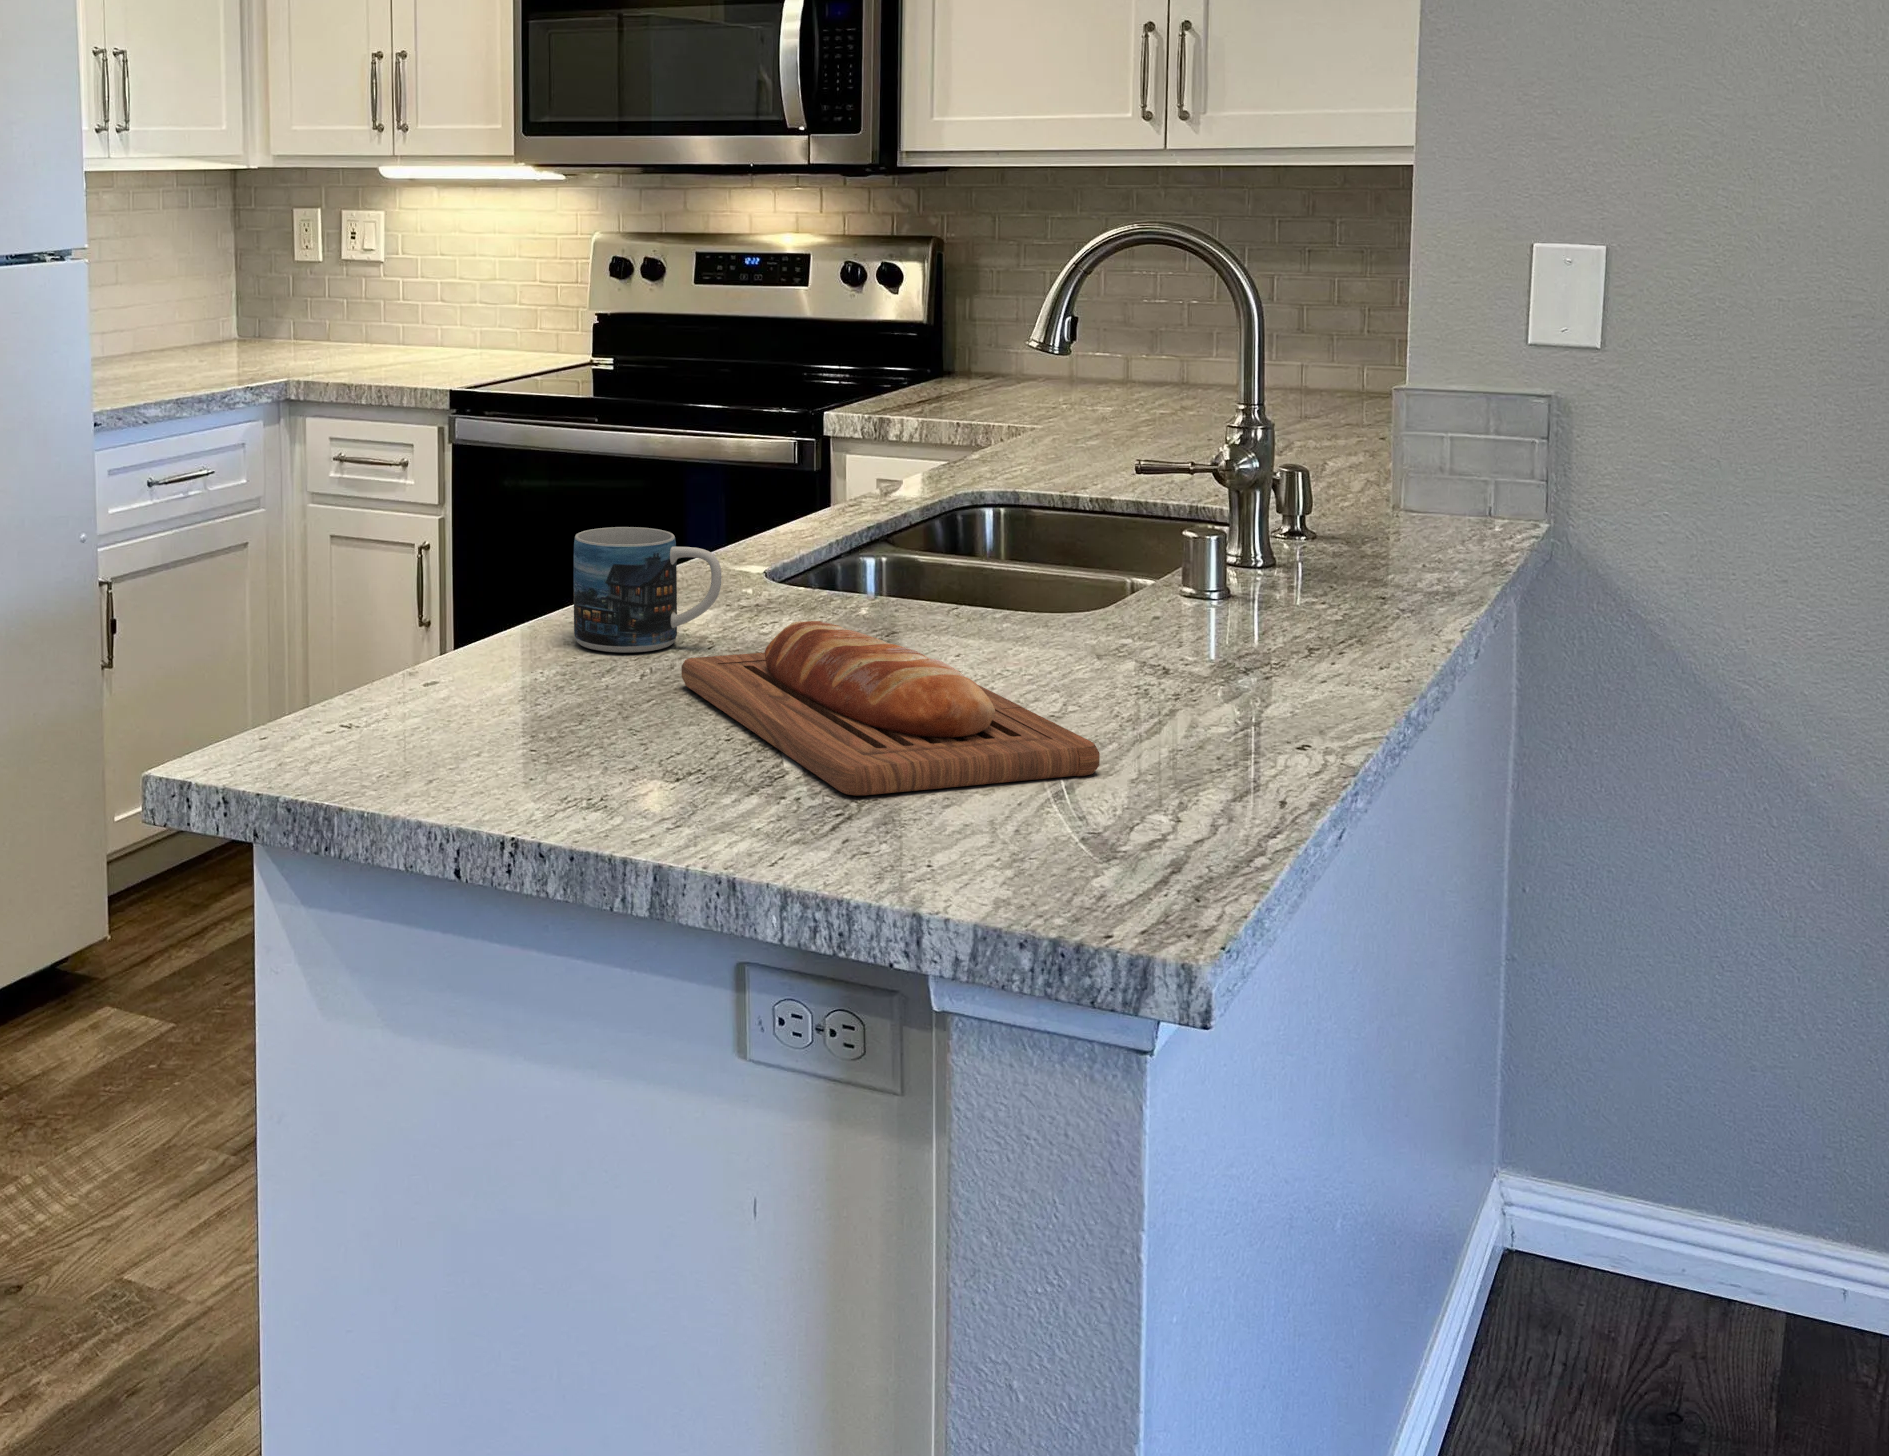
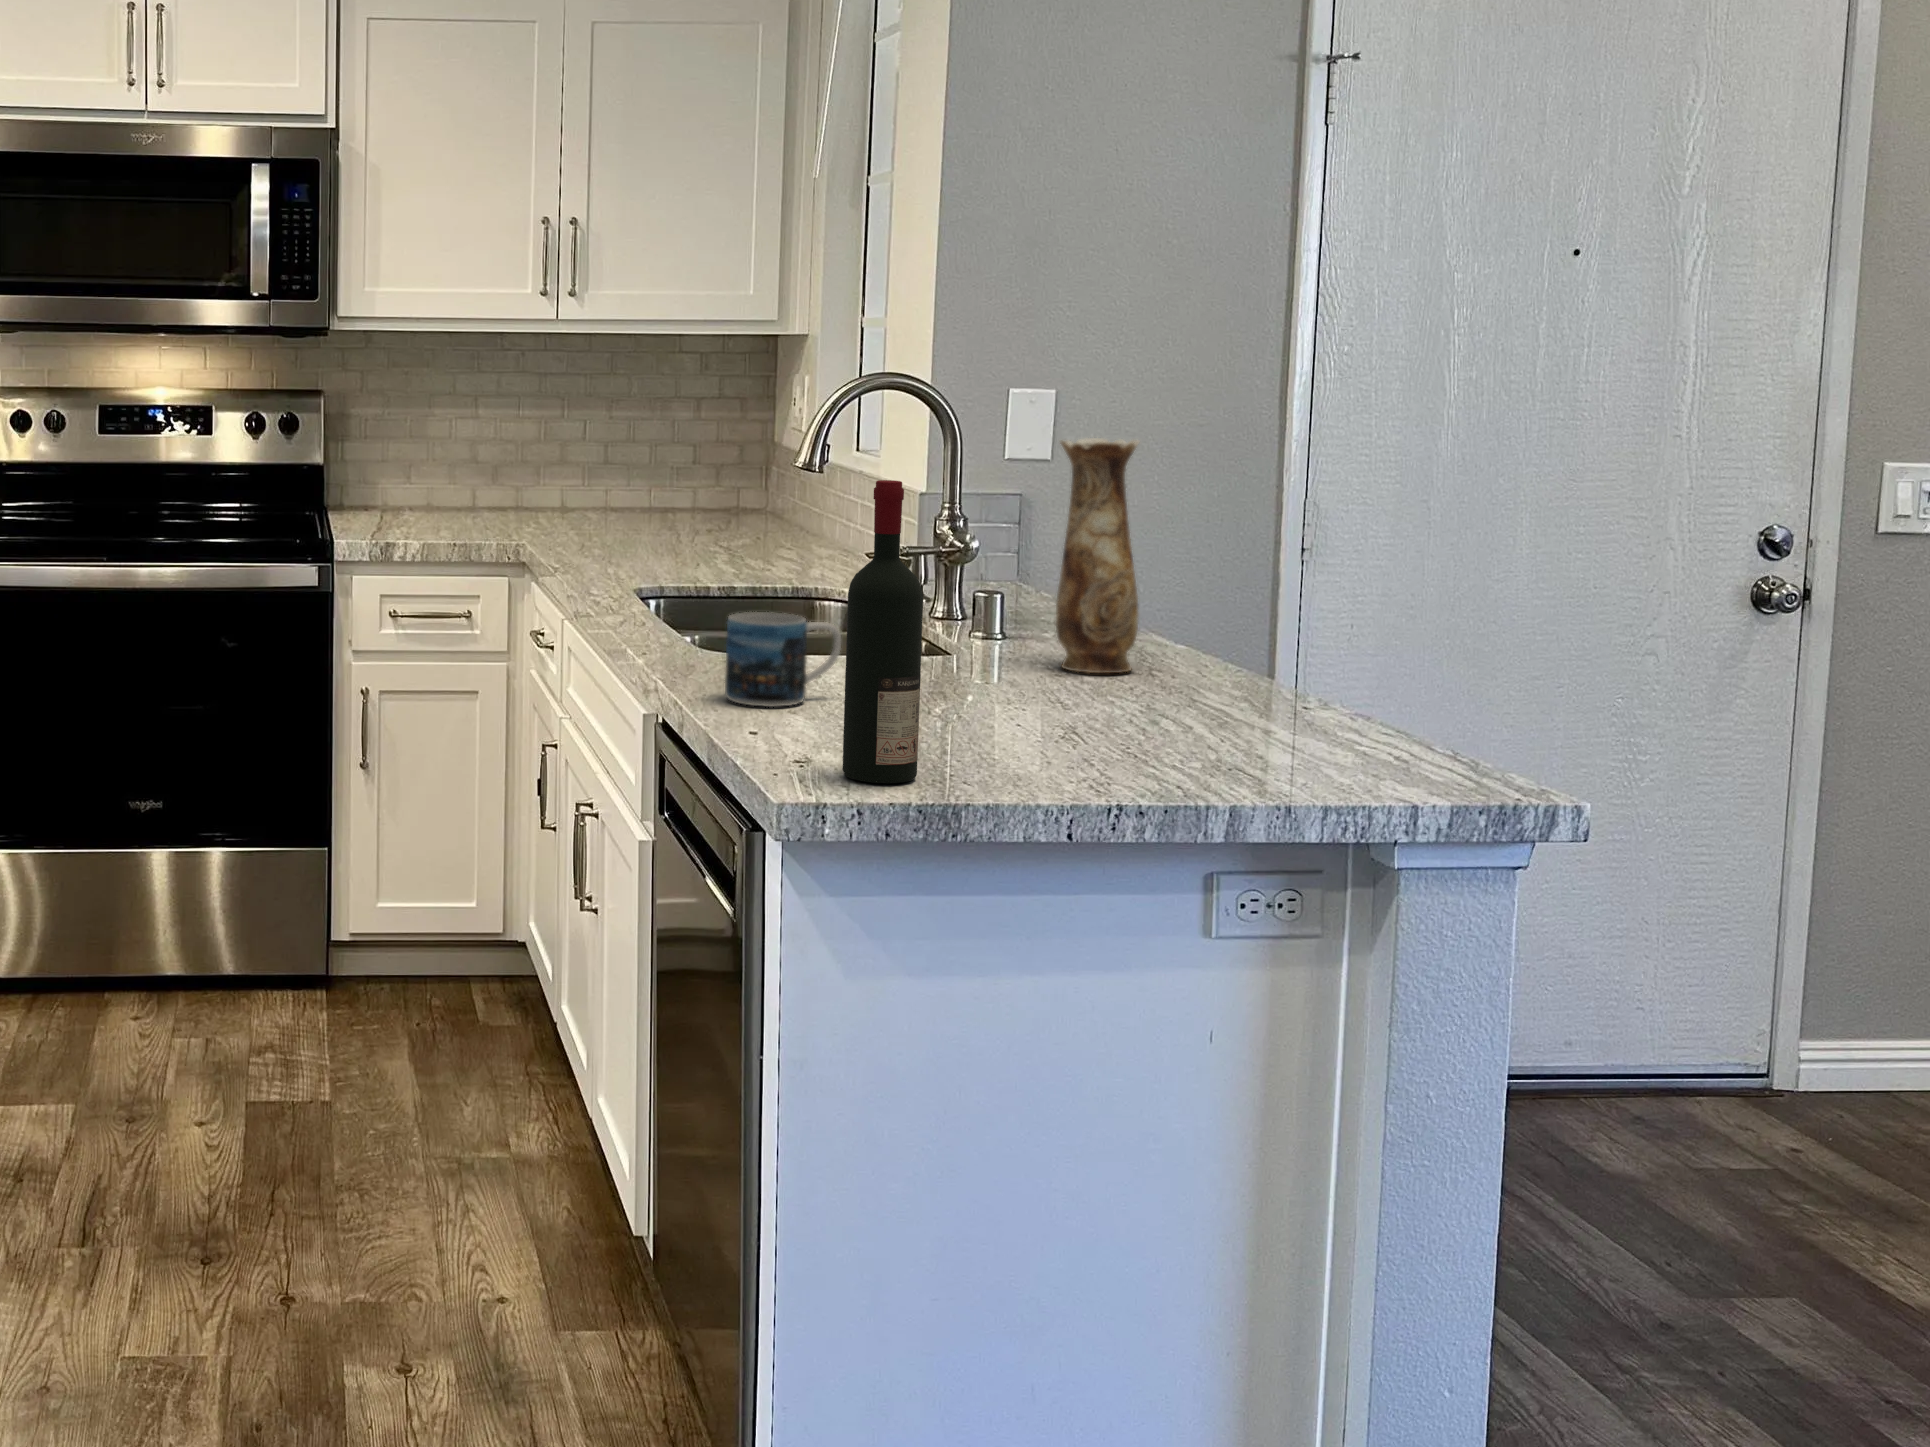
vase: none [1145,315,1267,665] -> present [1056,438,1139,673]
wine bottle: none [343,362,442,764] -> present [843,480,923,783]
bread loaf: present [681,621,1100,795] -> none [892,660,1255,758]

